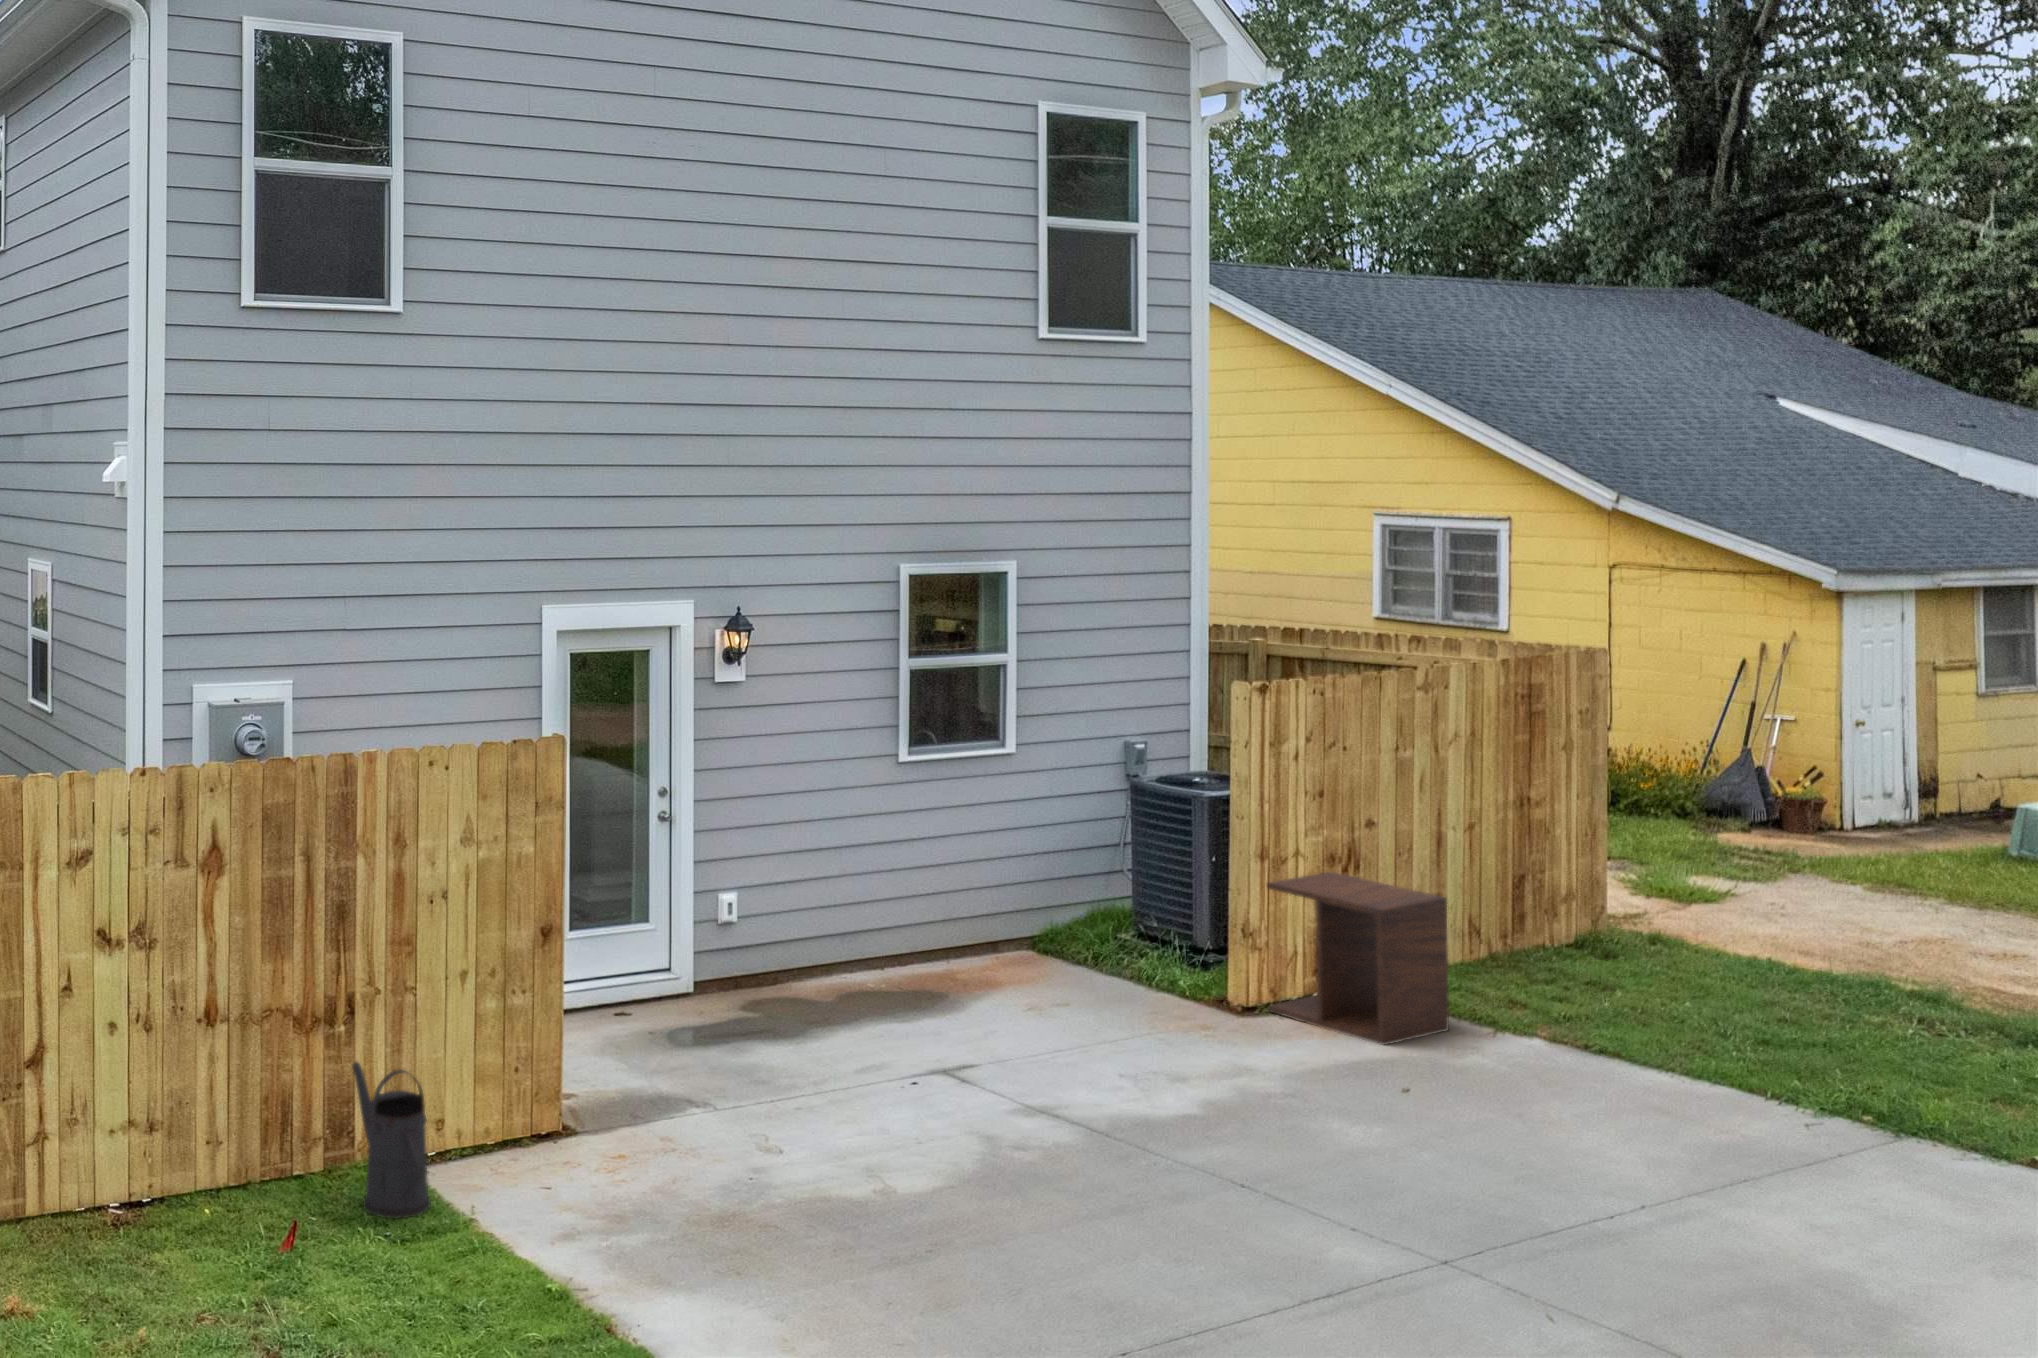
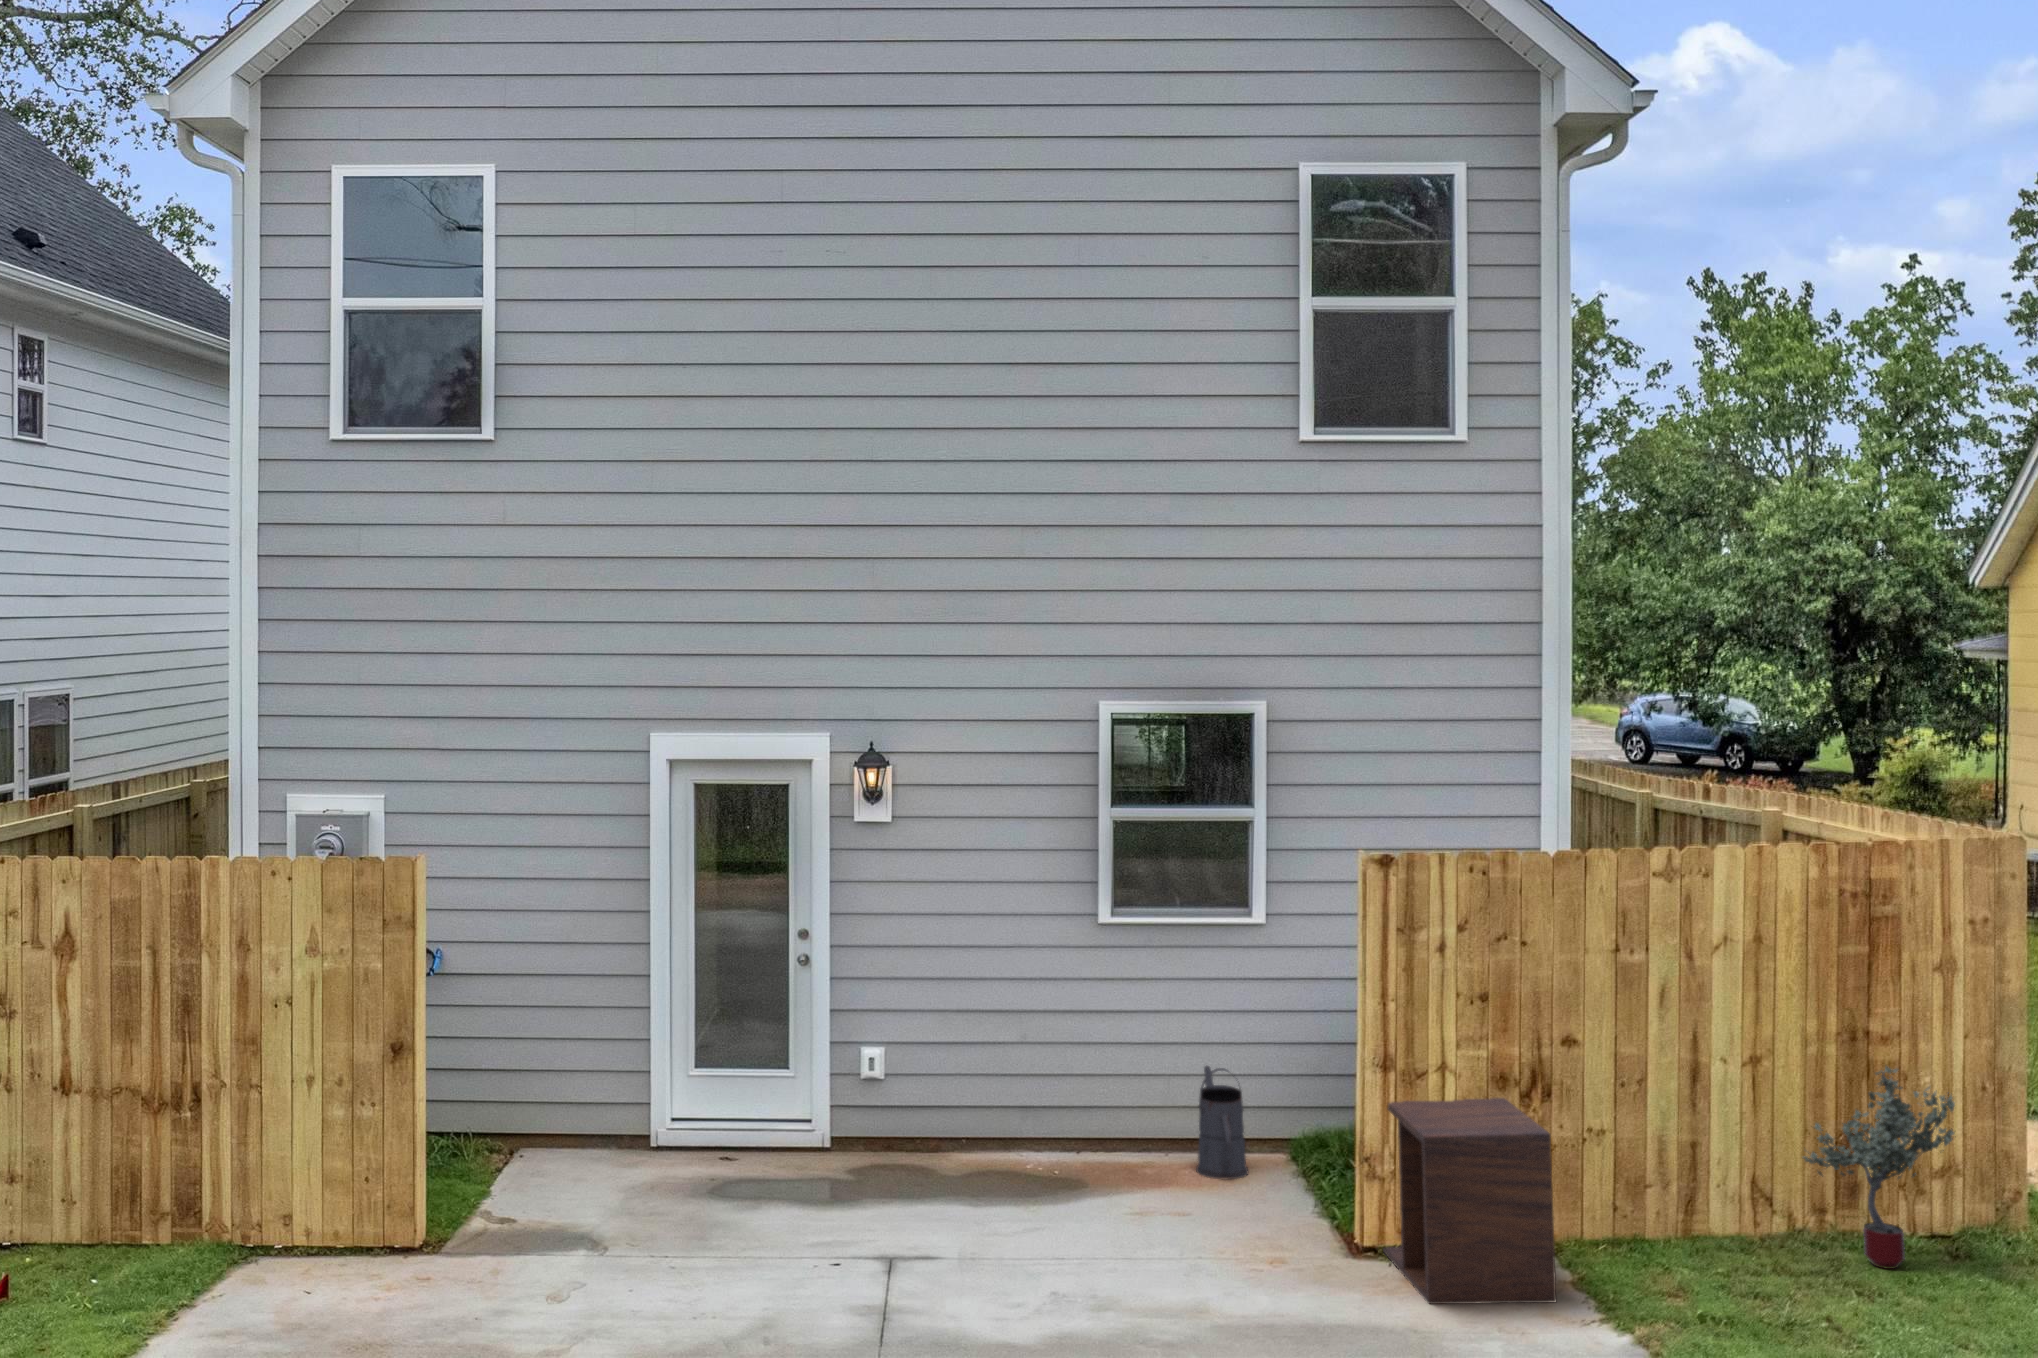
potted tree: none [1498,823,1597,976] -> present [1803,1066,1955,1269]
watering can: present [352,1062,431,1218] -> present [1196,1066,1248,1179]

